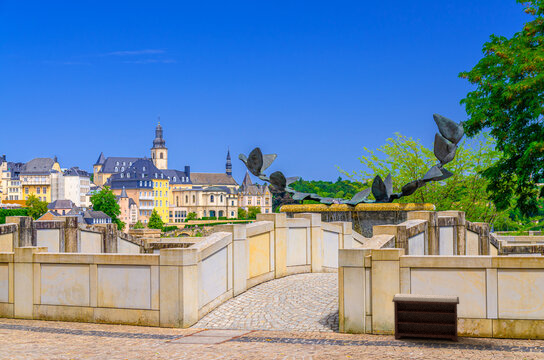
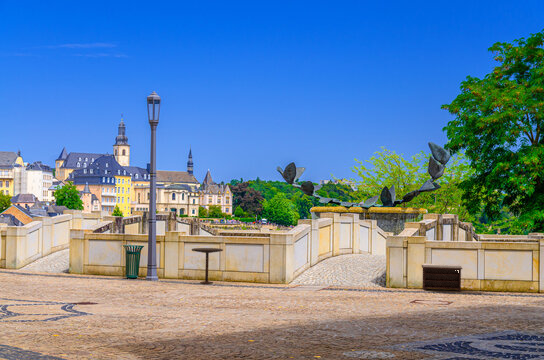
pedestal table: none [39,272,89,328] -> present [192,248,223,284]

